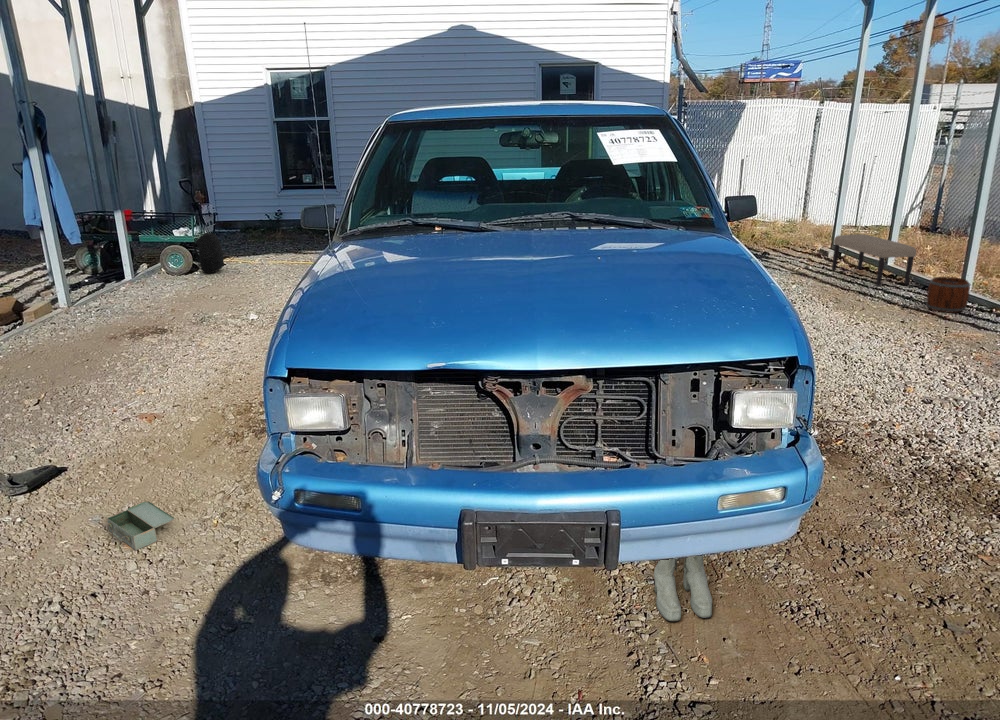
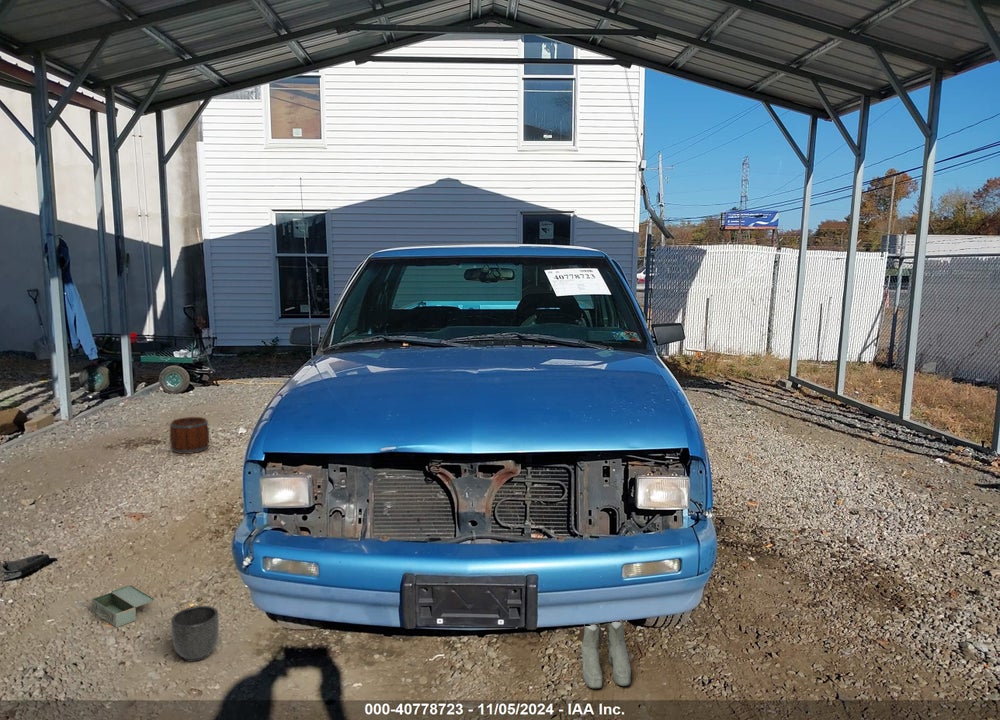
backpack: present [192,233,224,273] -> none [185,353,215,393]
bench: present [832,234,916,286] -> none [789,367,862,414]
bucket: present [926,277,971,312] -> present [170,417,209,454]
planter: none [194,531,248,591] -> present [171,606,219,662]

